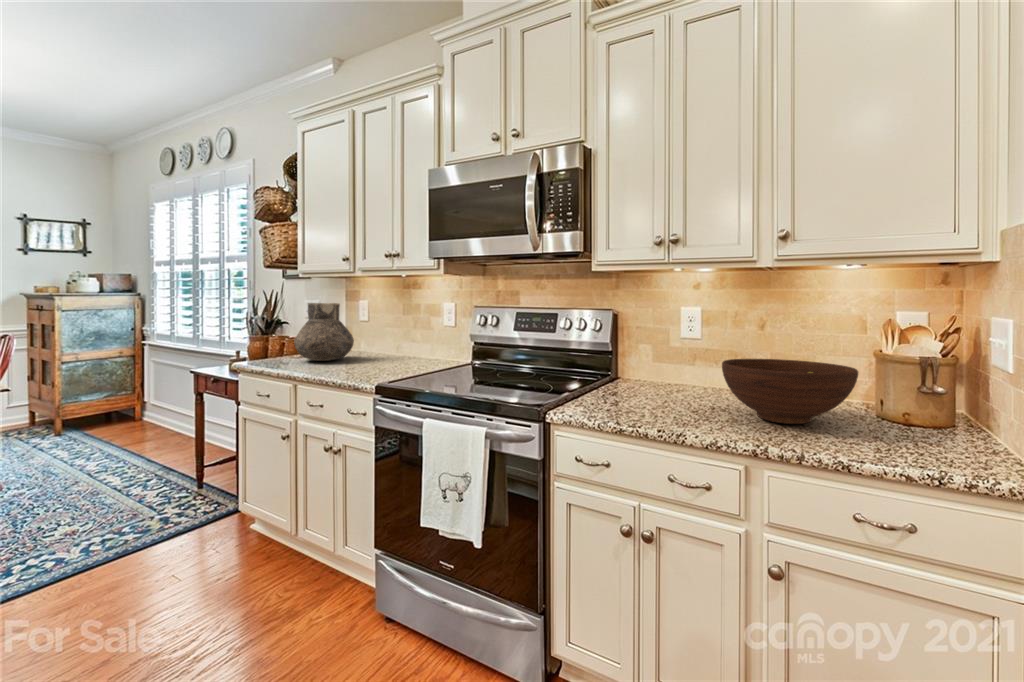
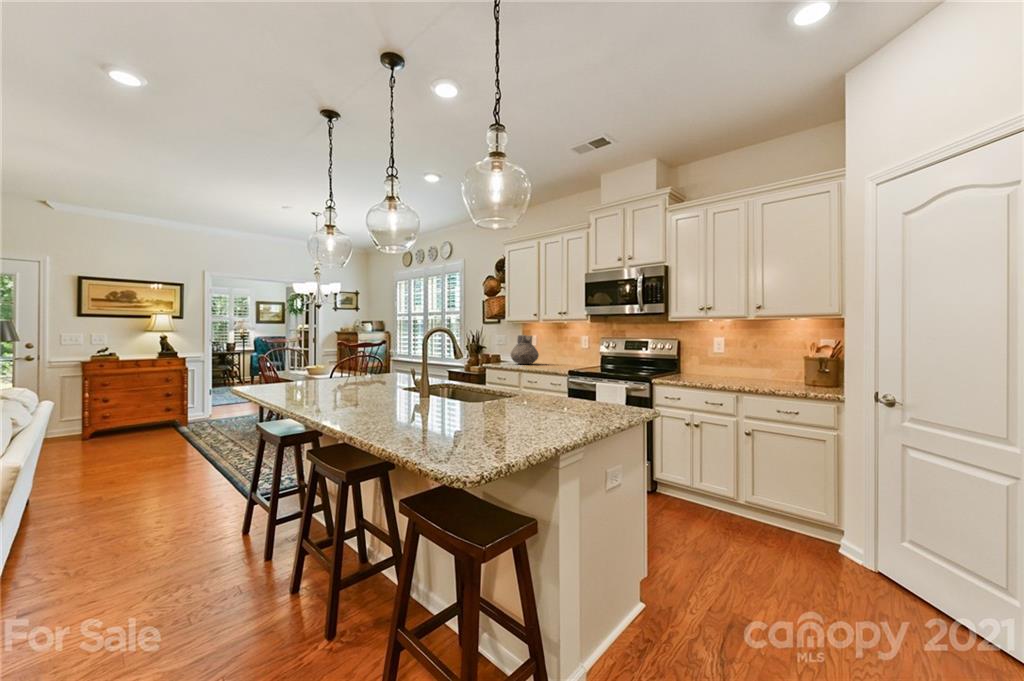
fruit bowl: present [722,359,858,424] -> none [730,359,788,383]

